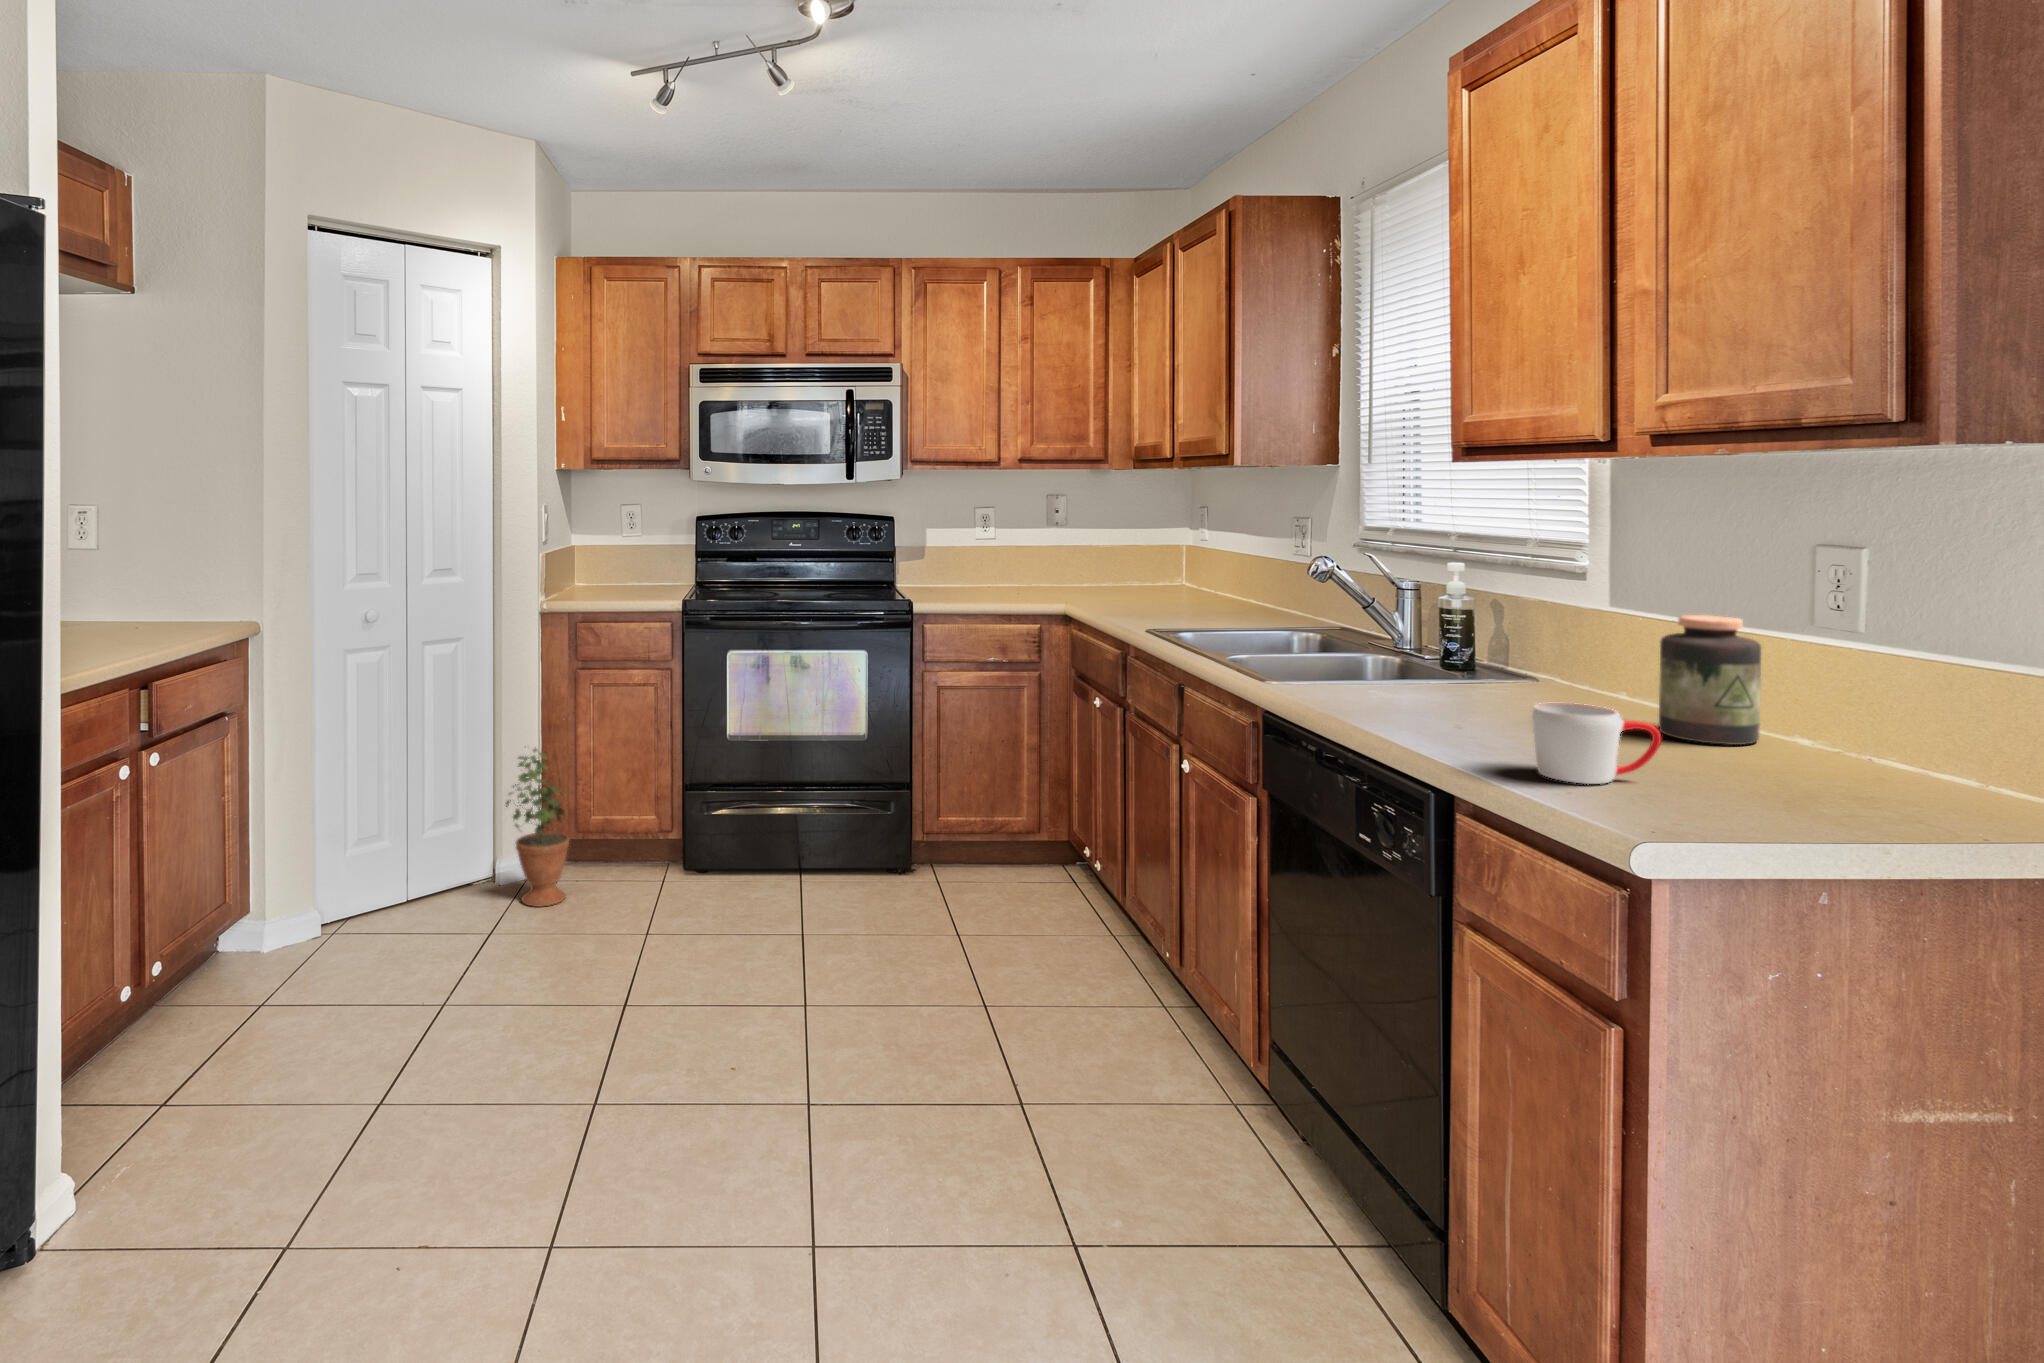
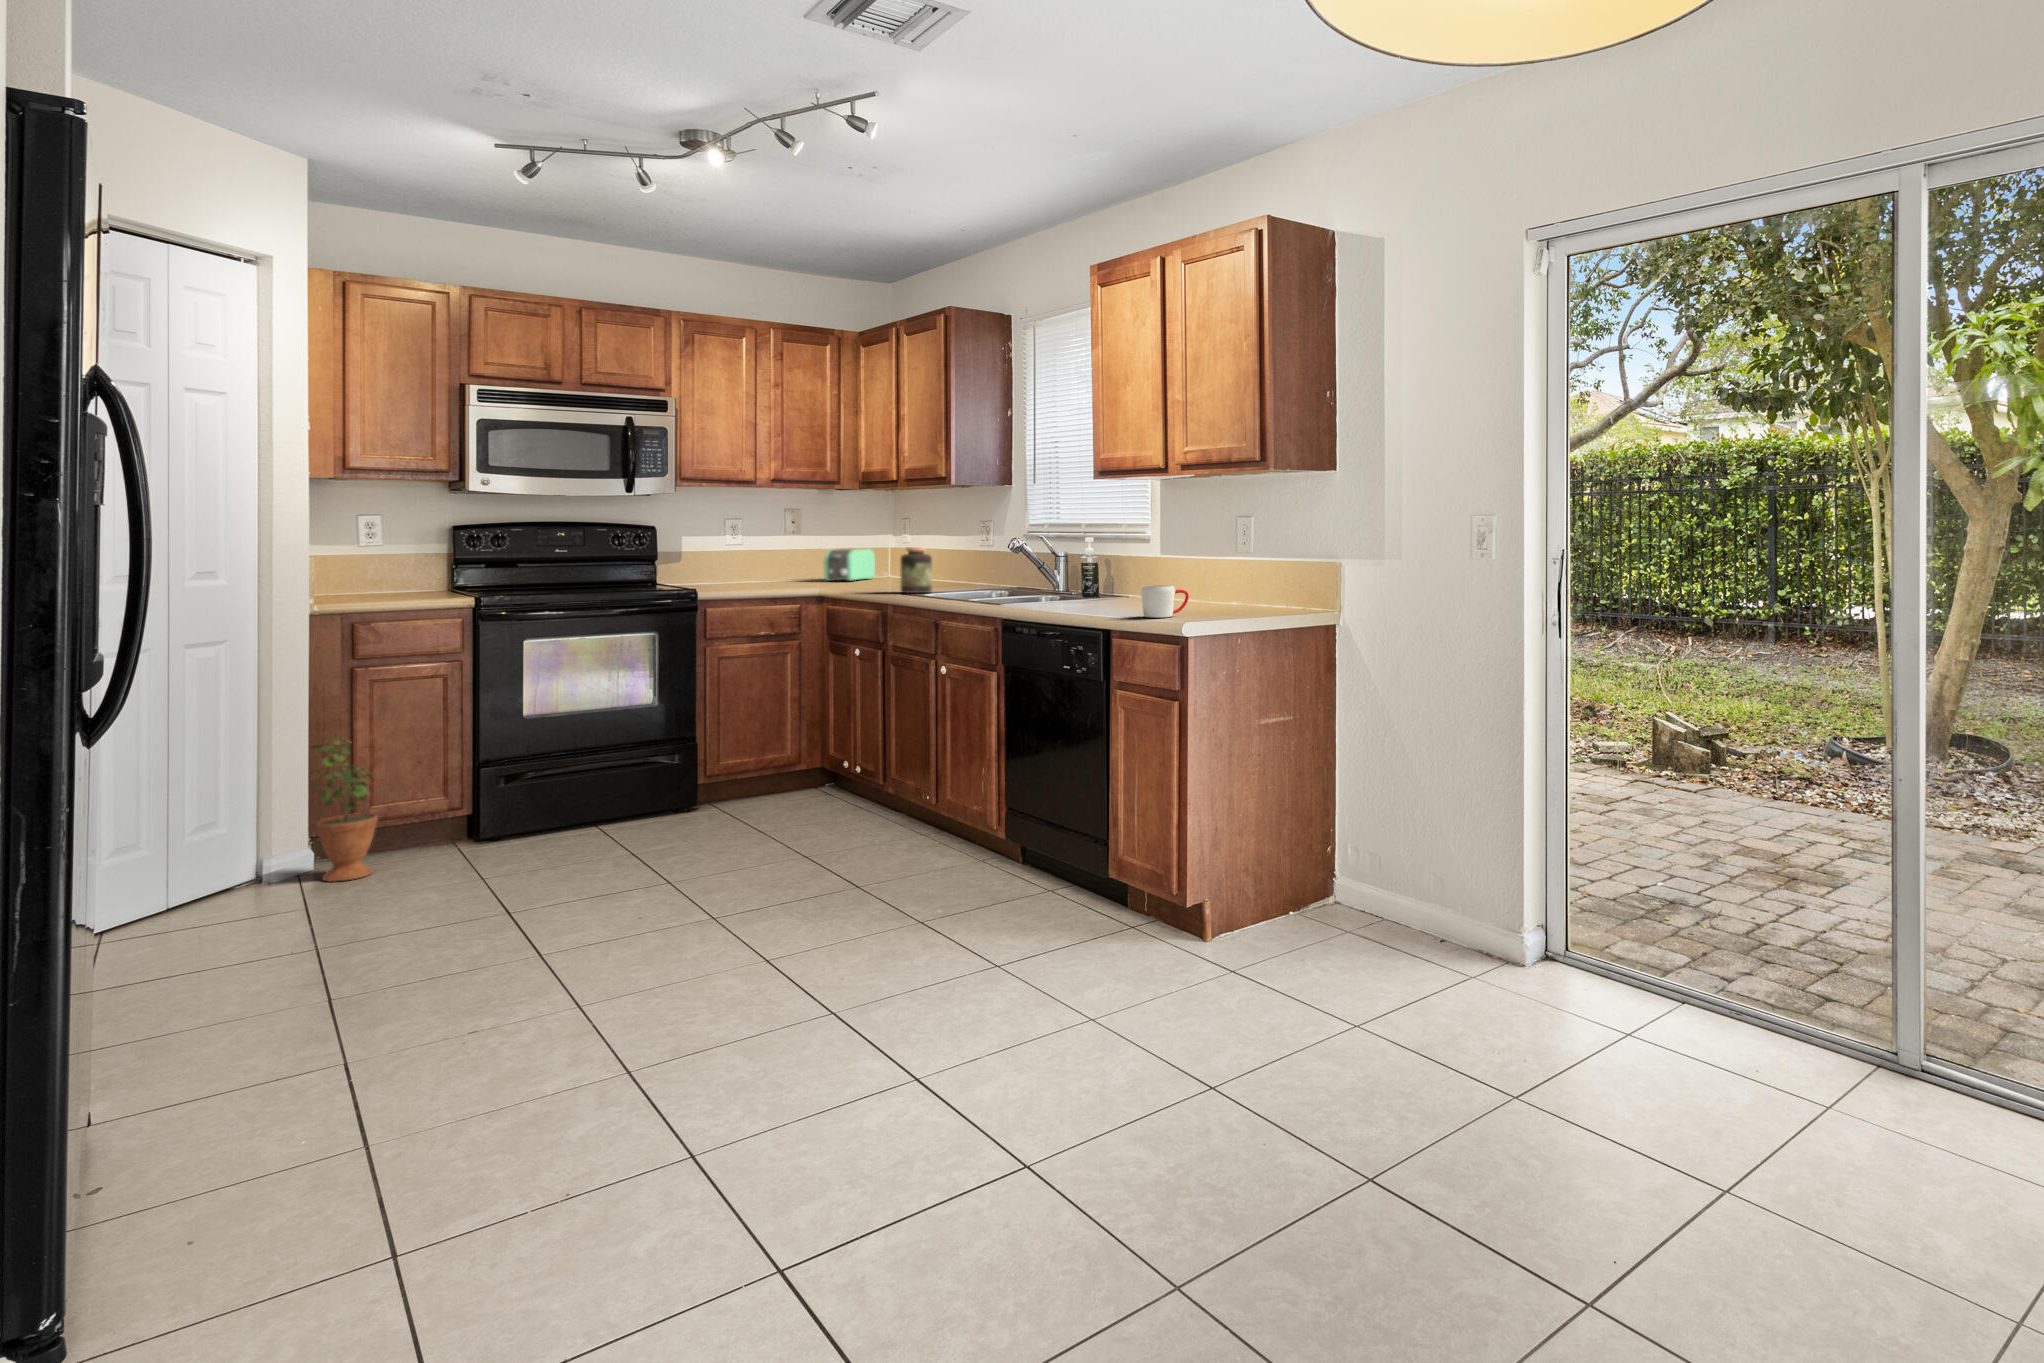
toaster: none [1095,544,1164,588] -> present [824,549,875,581]
jar: present [1659,615,1761,745] -> present [900,547,932,593]

